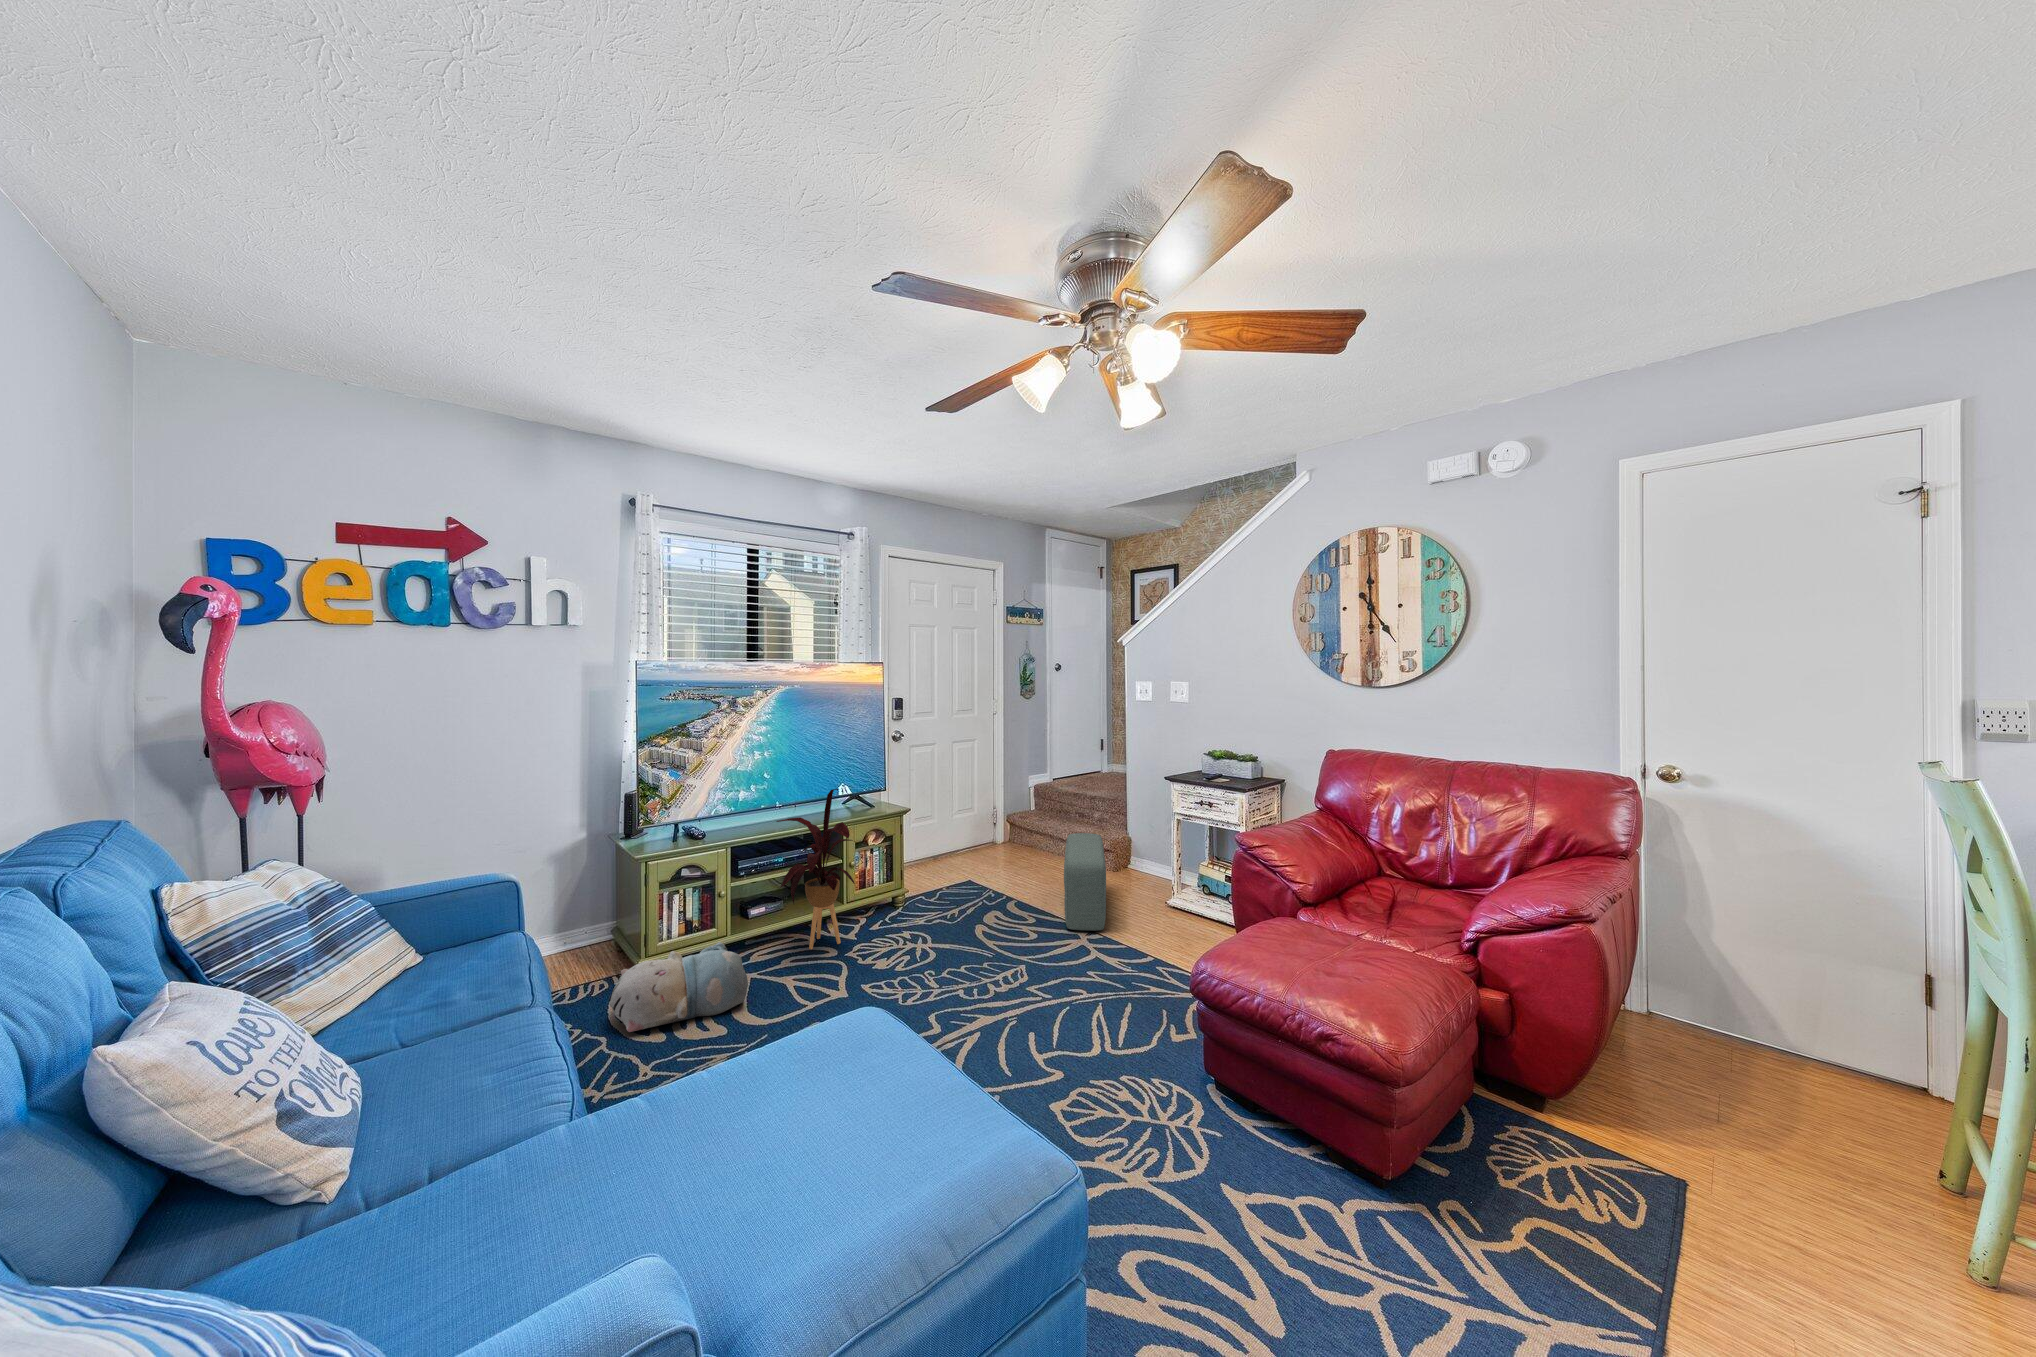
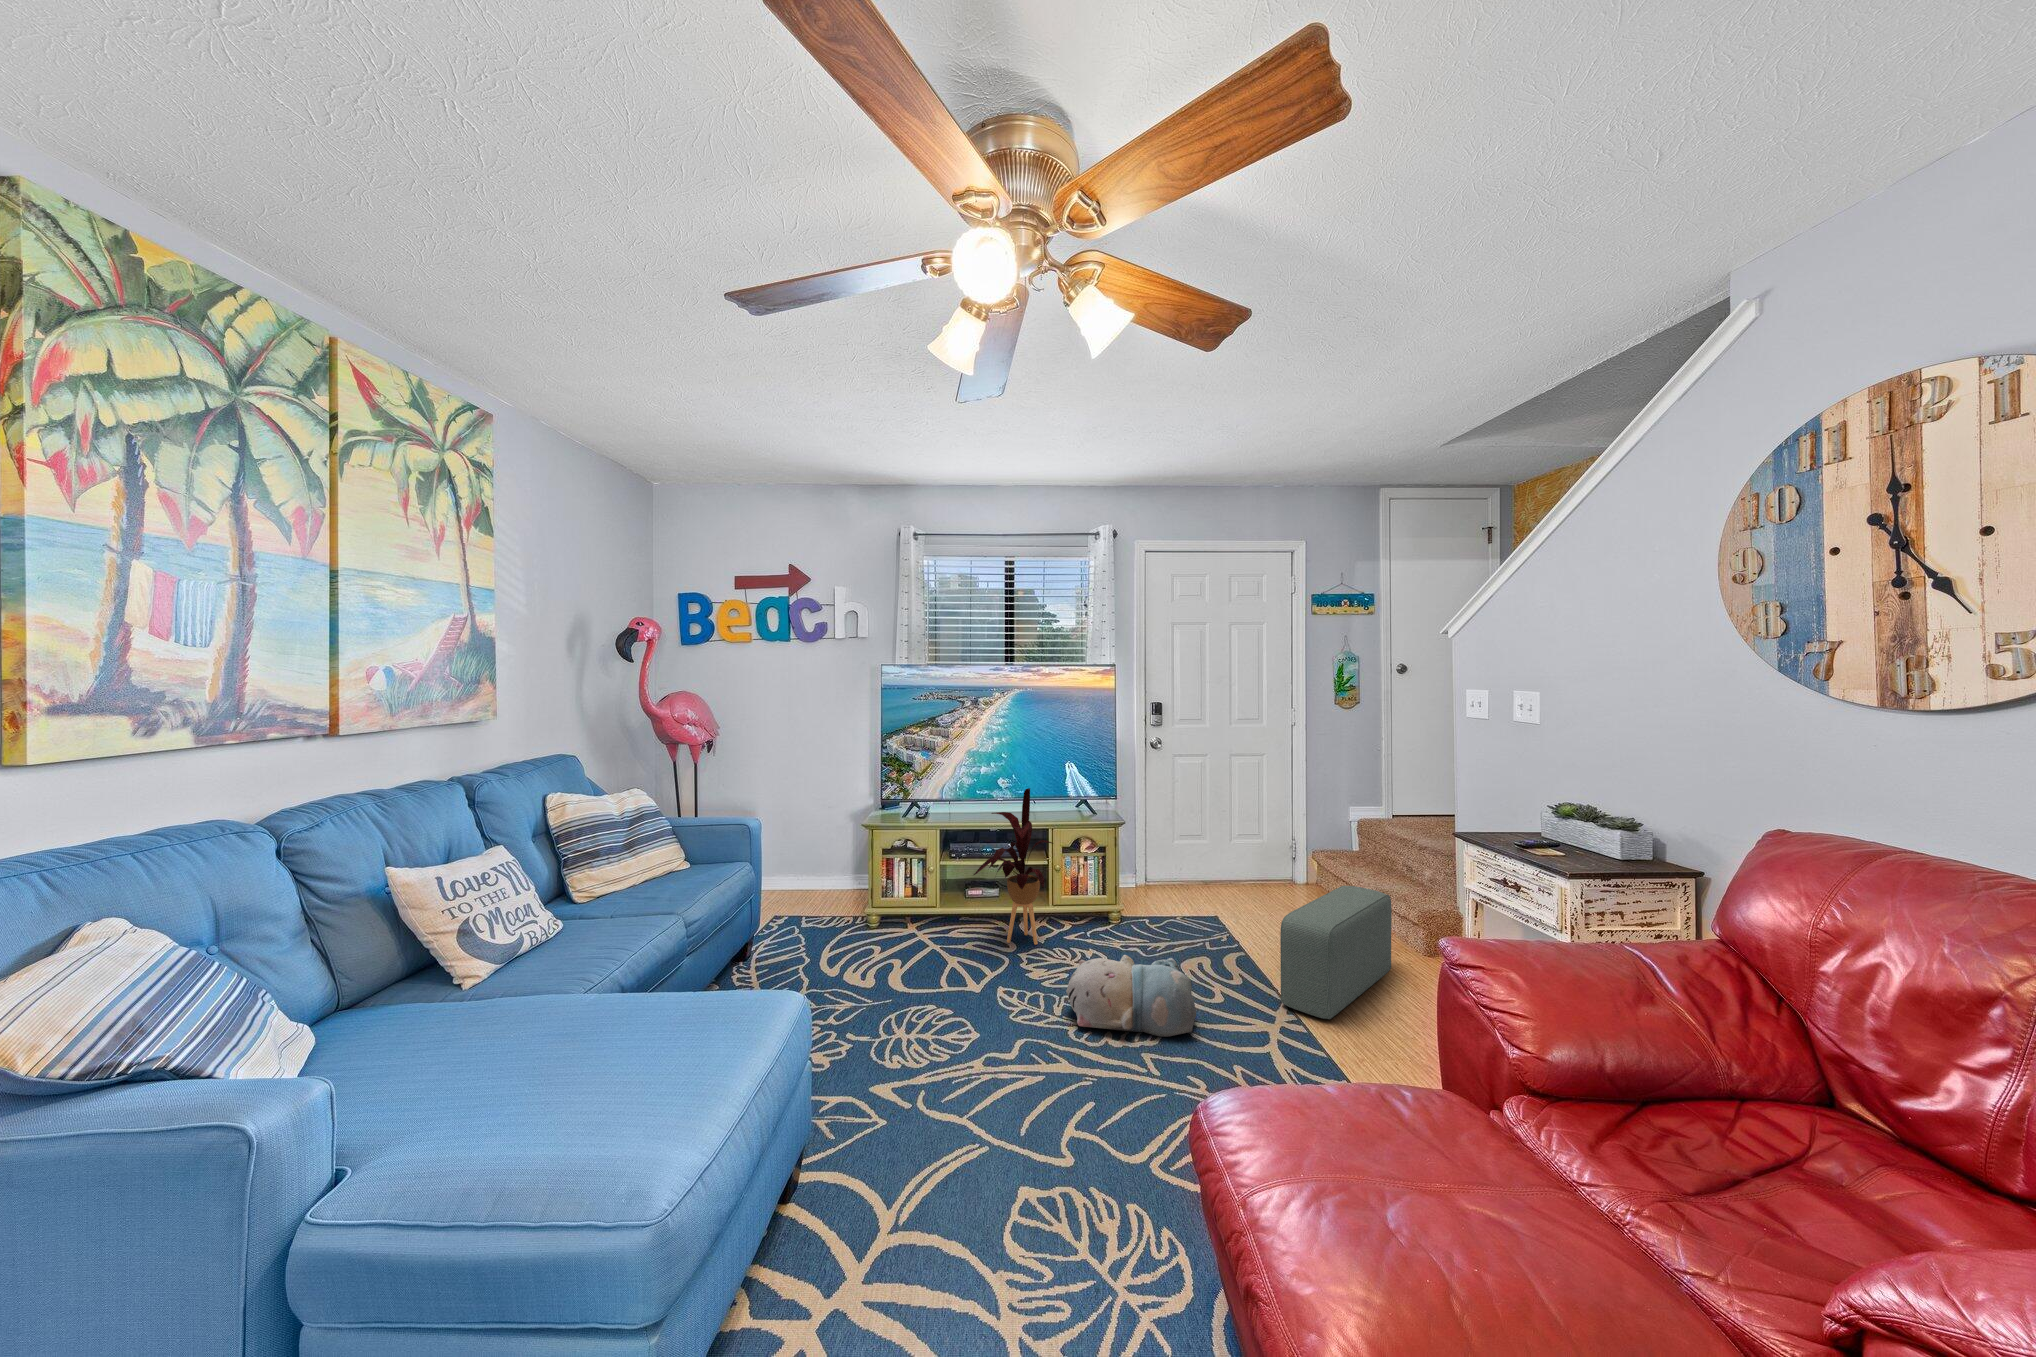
plush toy: present [609,942,748,1032] -> present [1066,955,1196,1037]

